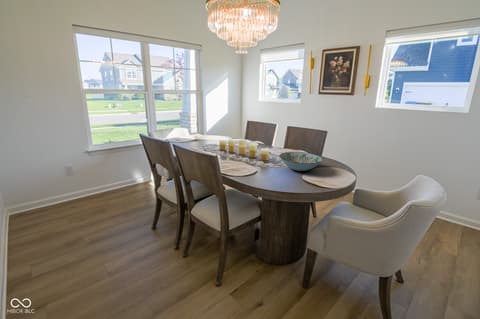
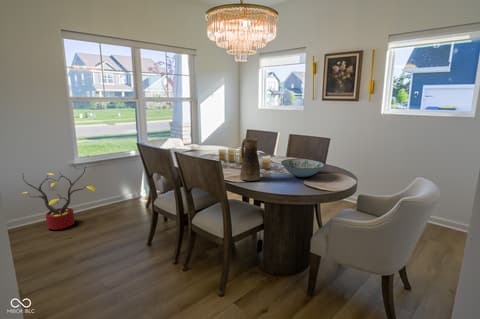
pitcher: none [238,132,259,175] -> present [240,138,260,181]
decorative plant: none [36,154,106,212] -> present [23,167,95,230]

